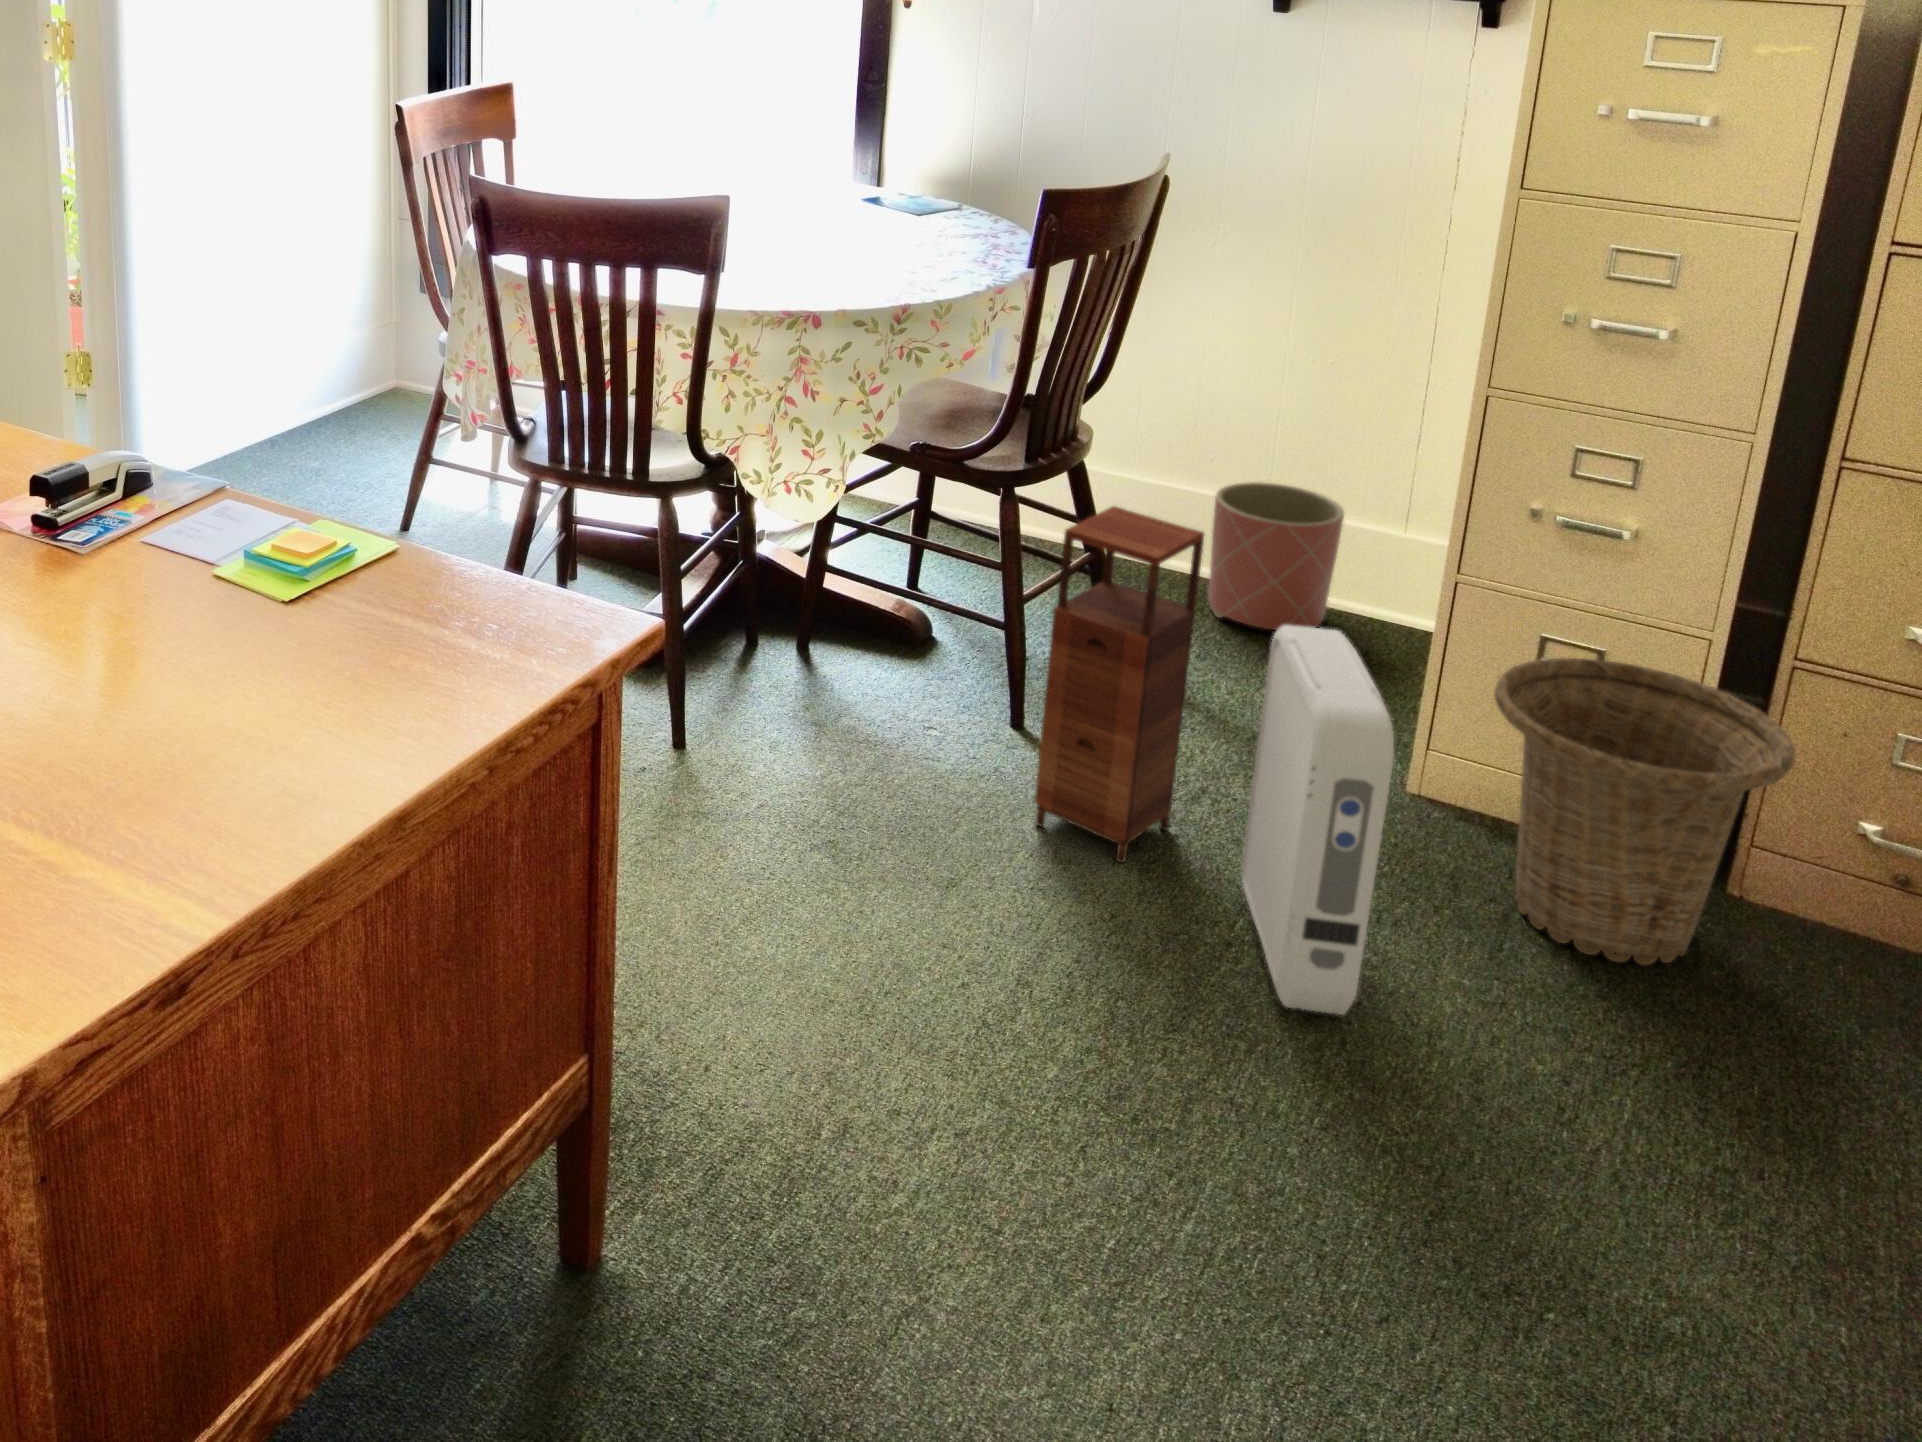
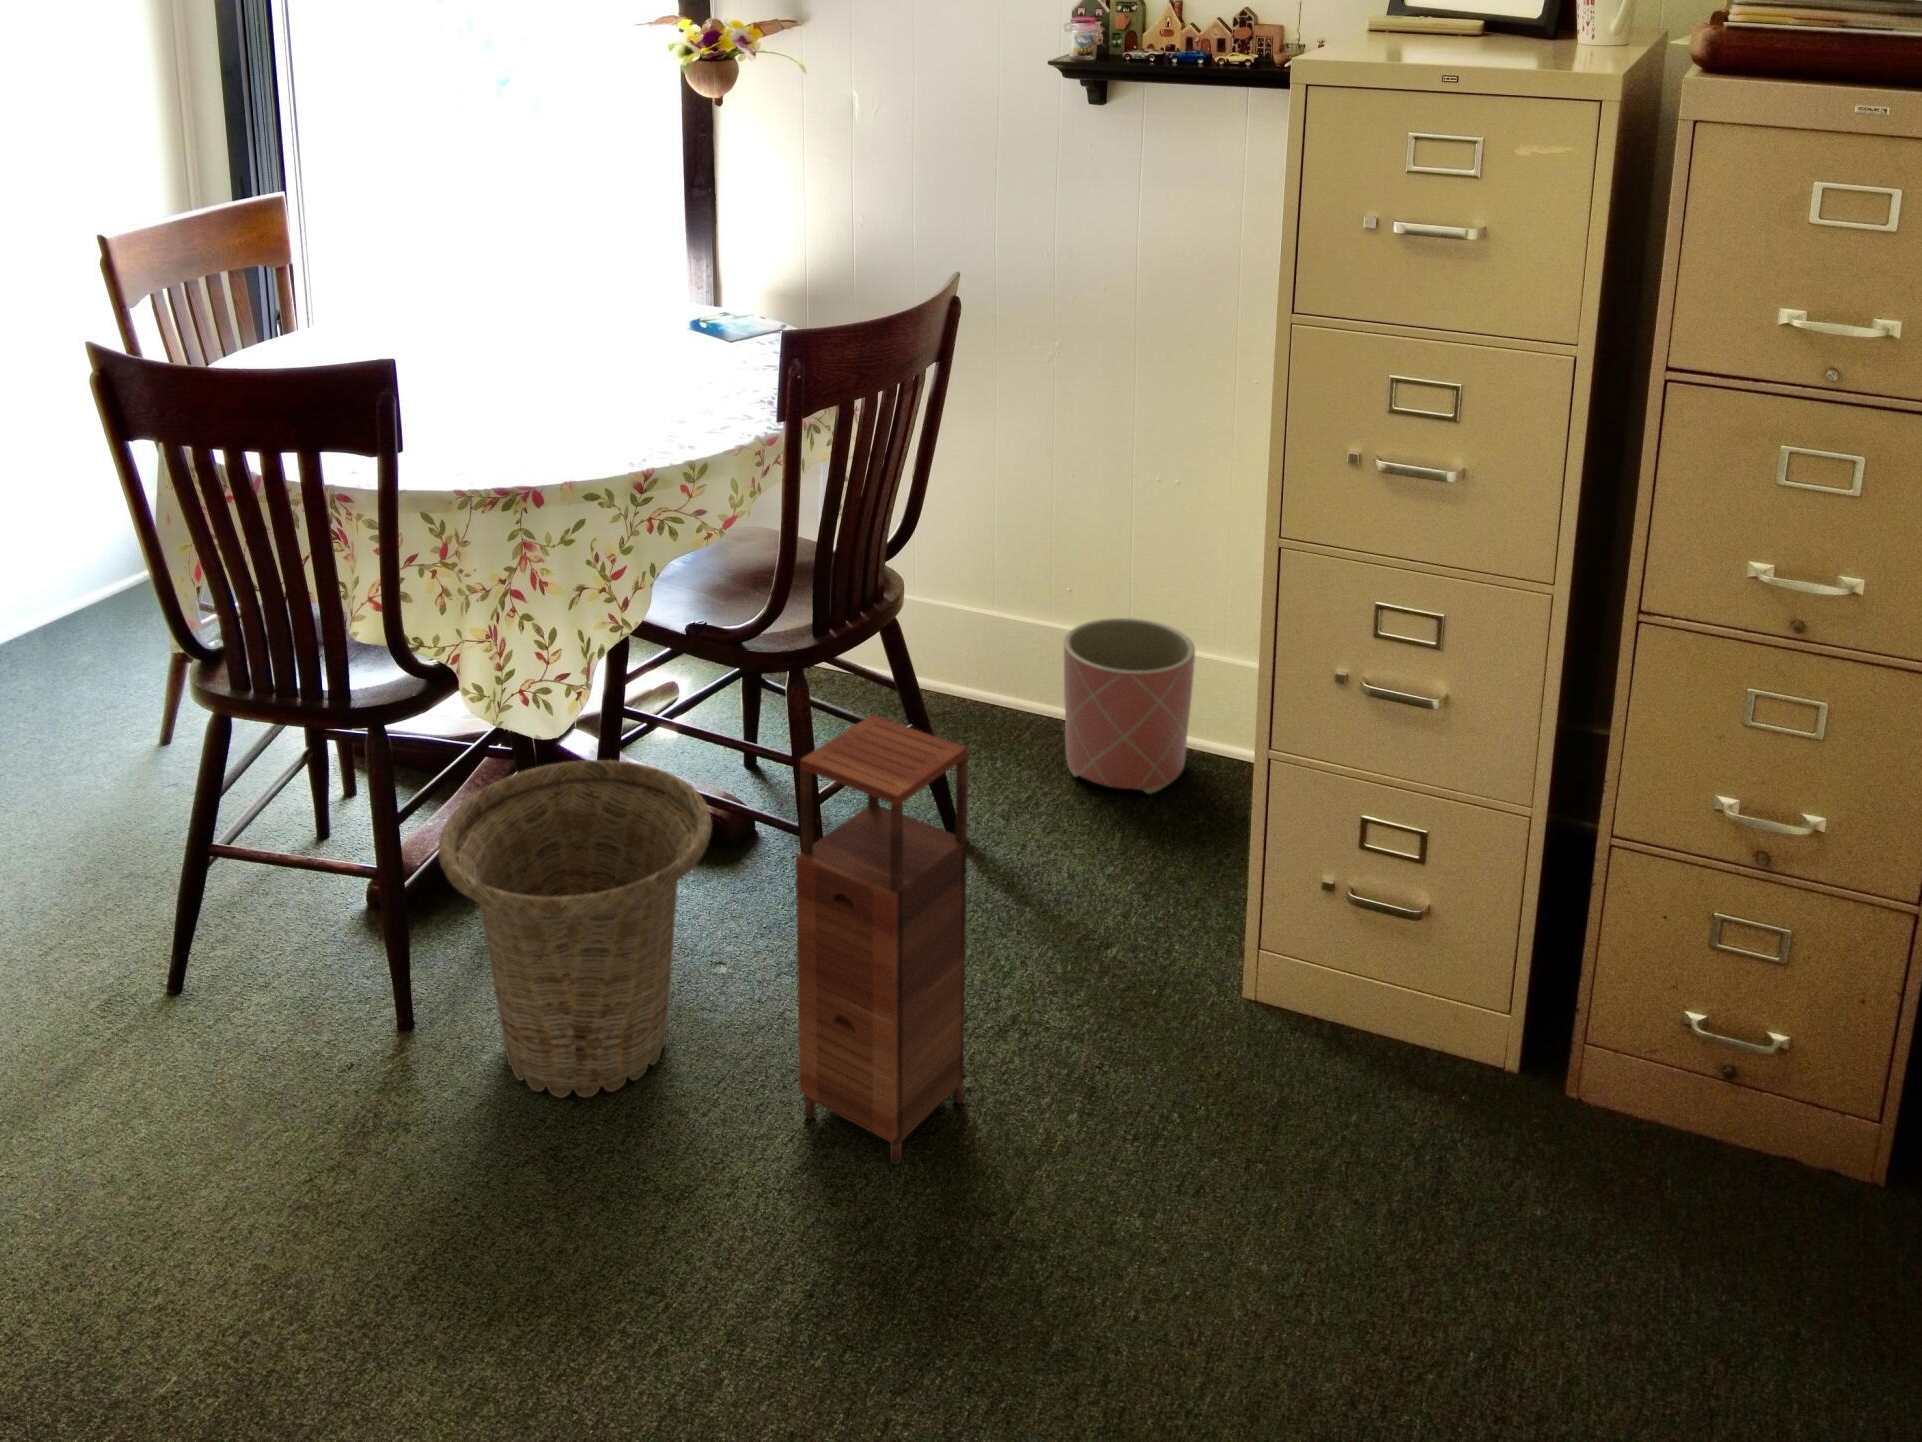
air purifier: present [1242,625,1394,1015] -> none [1027,873,1140,1396]
basket: present [1495,658,1795,965] -> present [438,760,712,1098]

